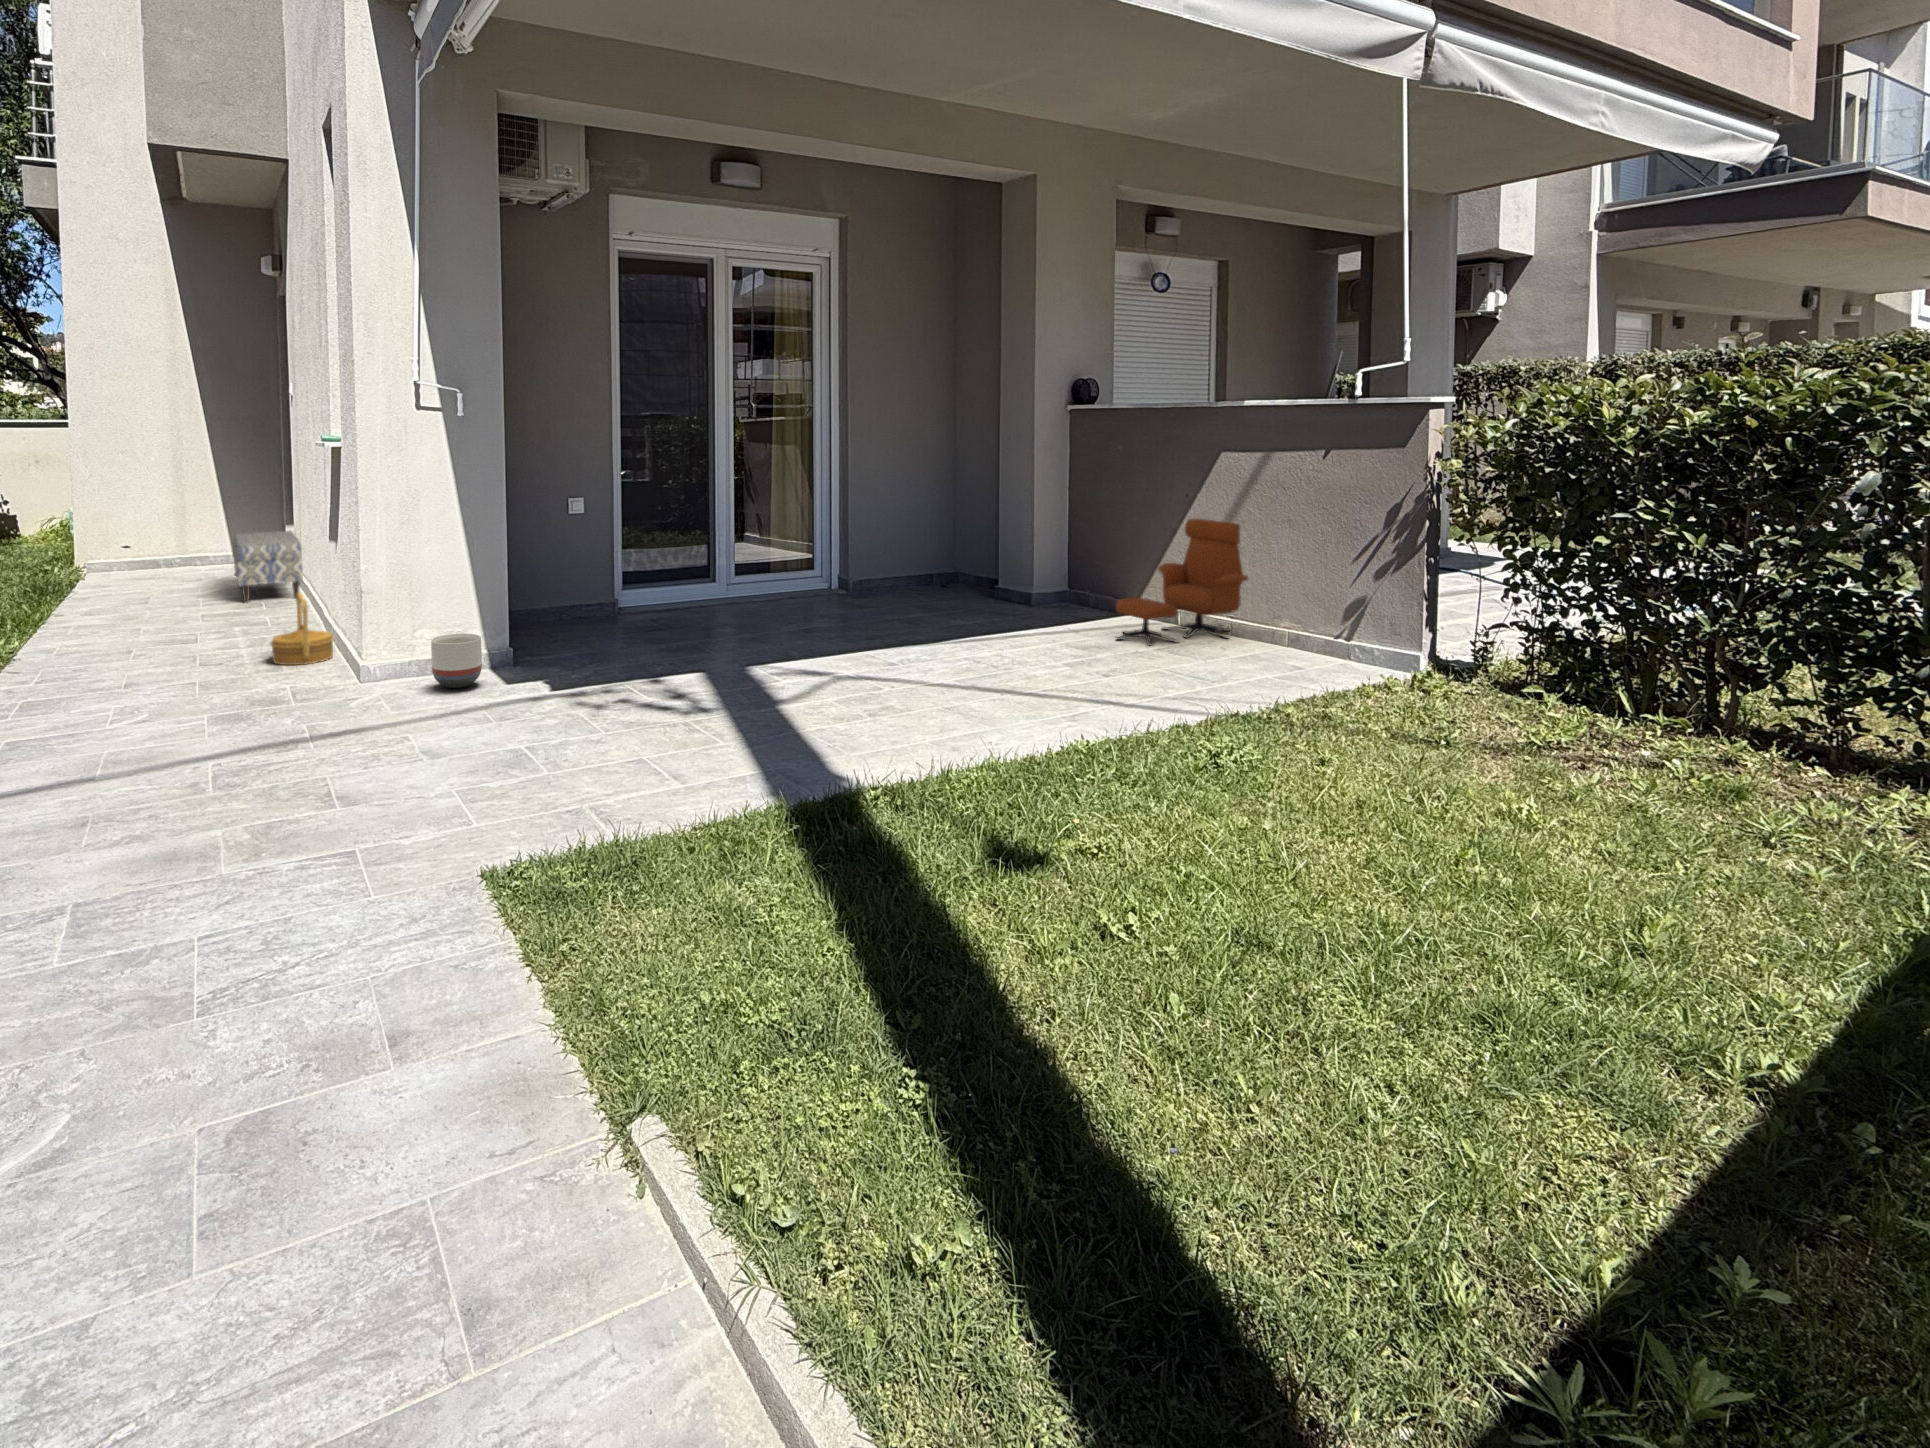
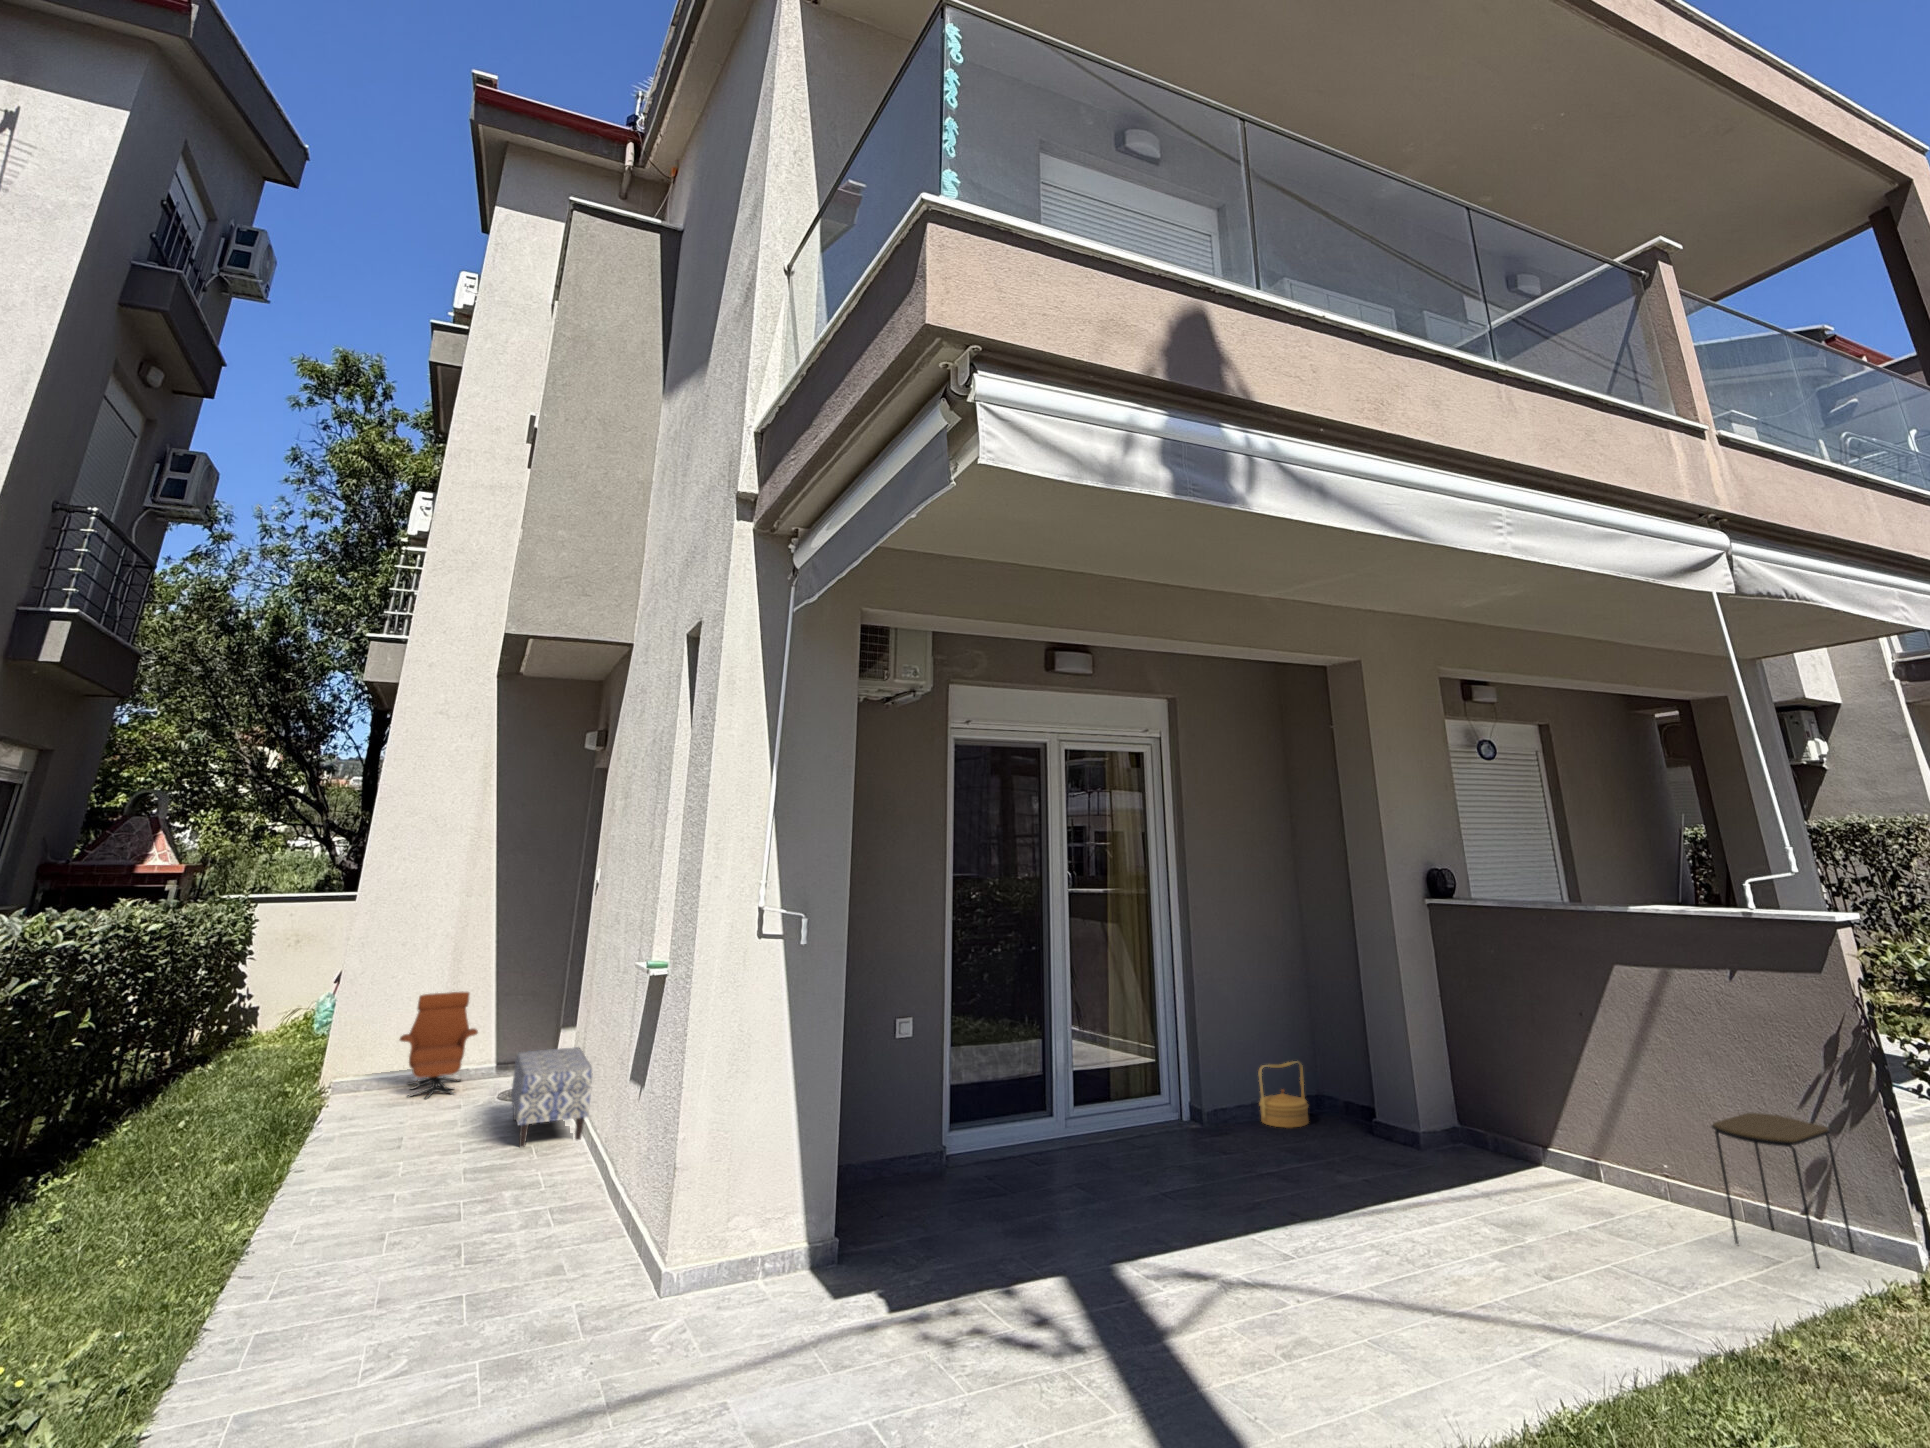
lounge chair: present [1116,519,1248,646] -> present [400,992,478,1099]
side table: none [1278,564,1382,673] -> present [1712,1113,1854,1268]
woven basket: present [271,593,334,665] -> present [1258,1061,1309,1128]
planter: present [431,634,482,688] -> none [750,1220,809,1299]

